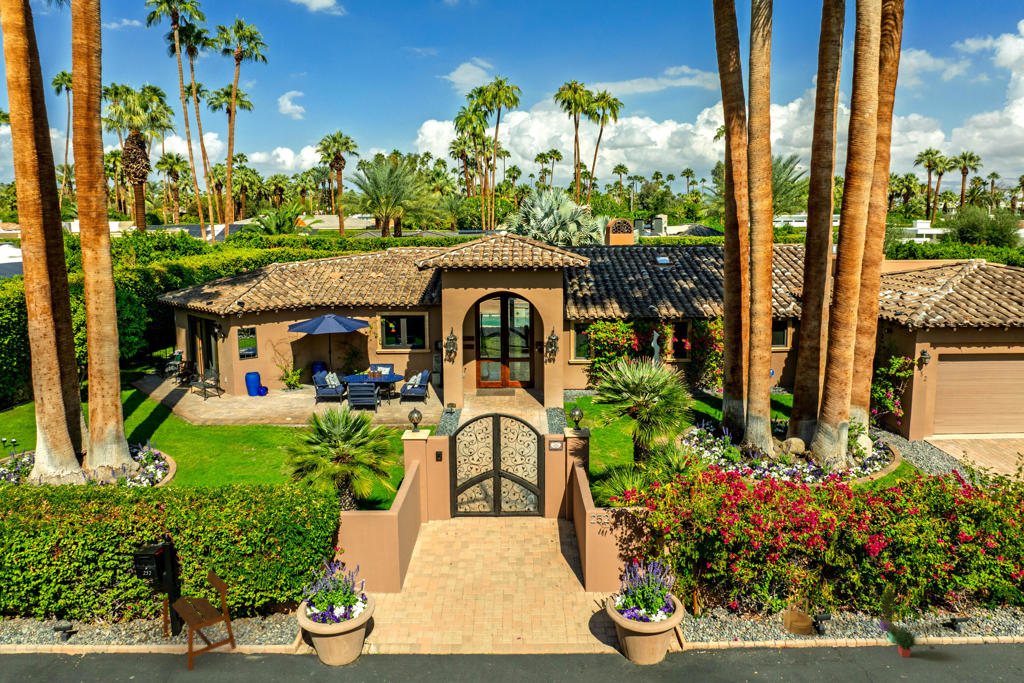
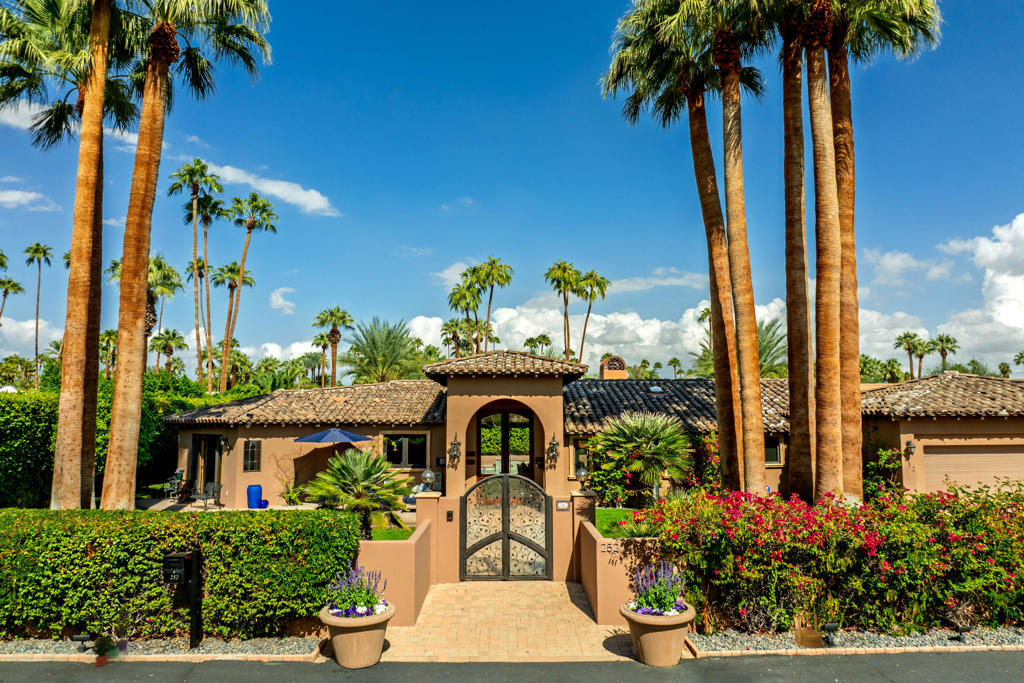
bench: present [163,569,236,670] -> none [179,572,254,669]
potted plant: present [880,588,916,657] -> present [92,604,131,666]

